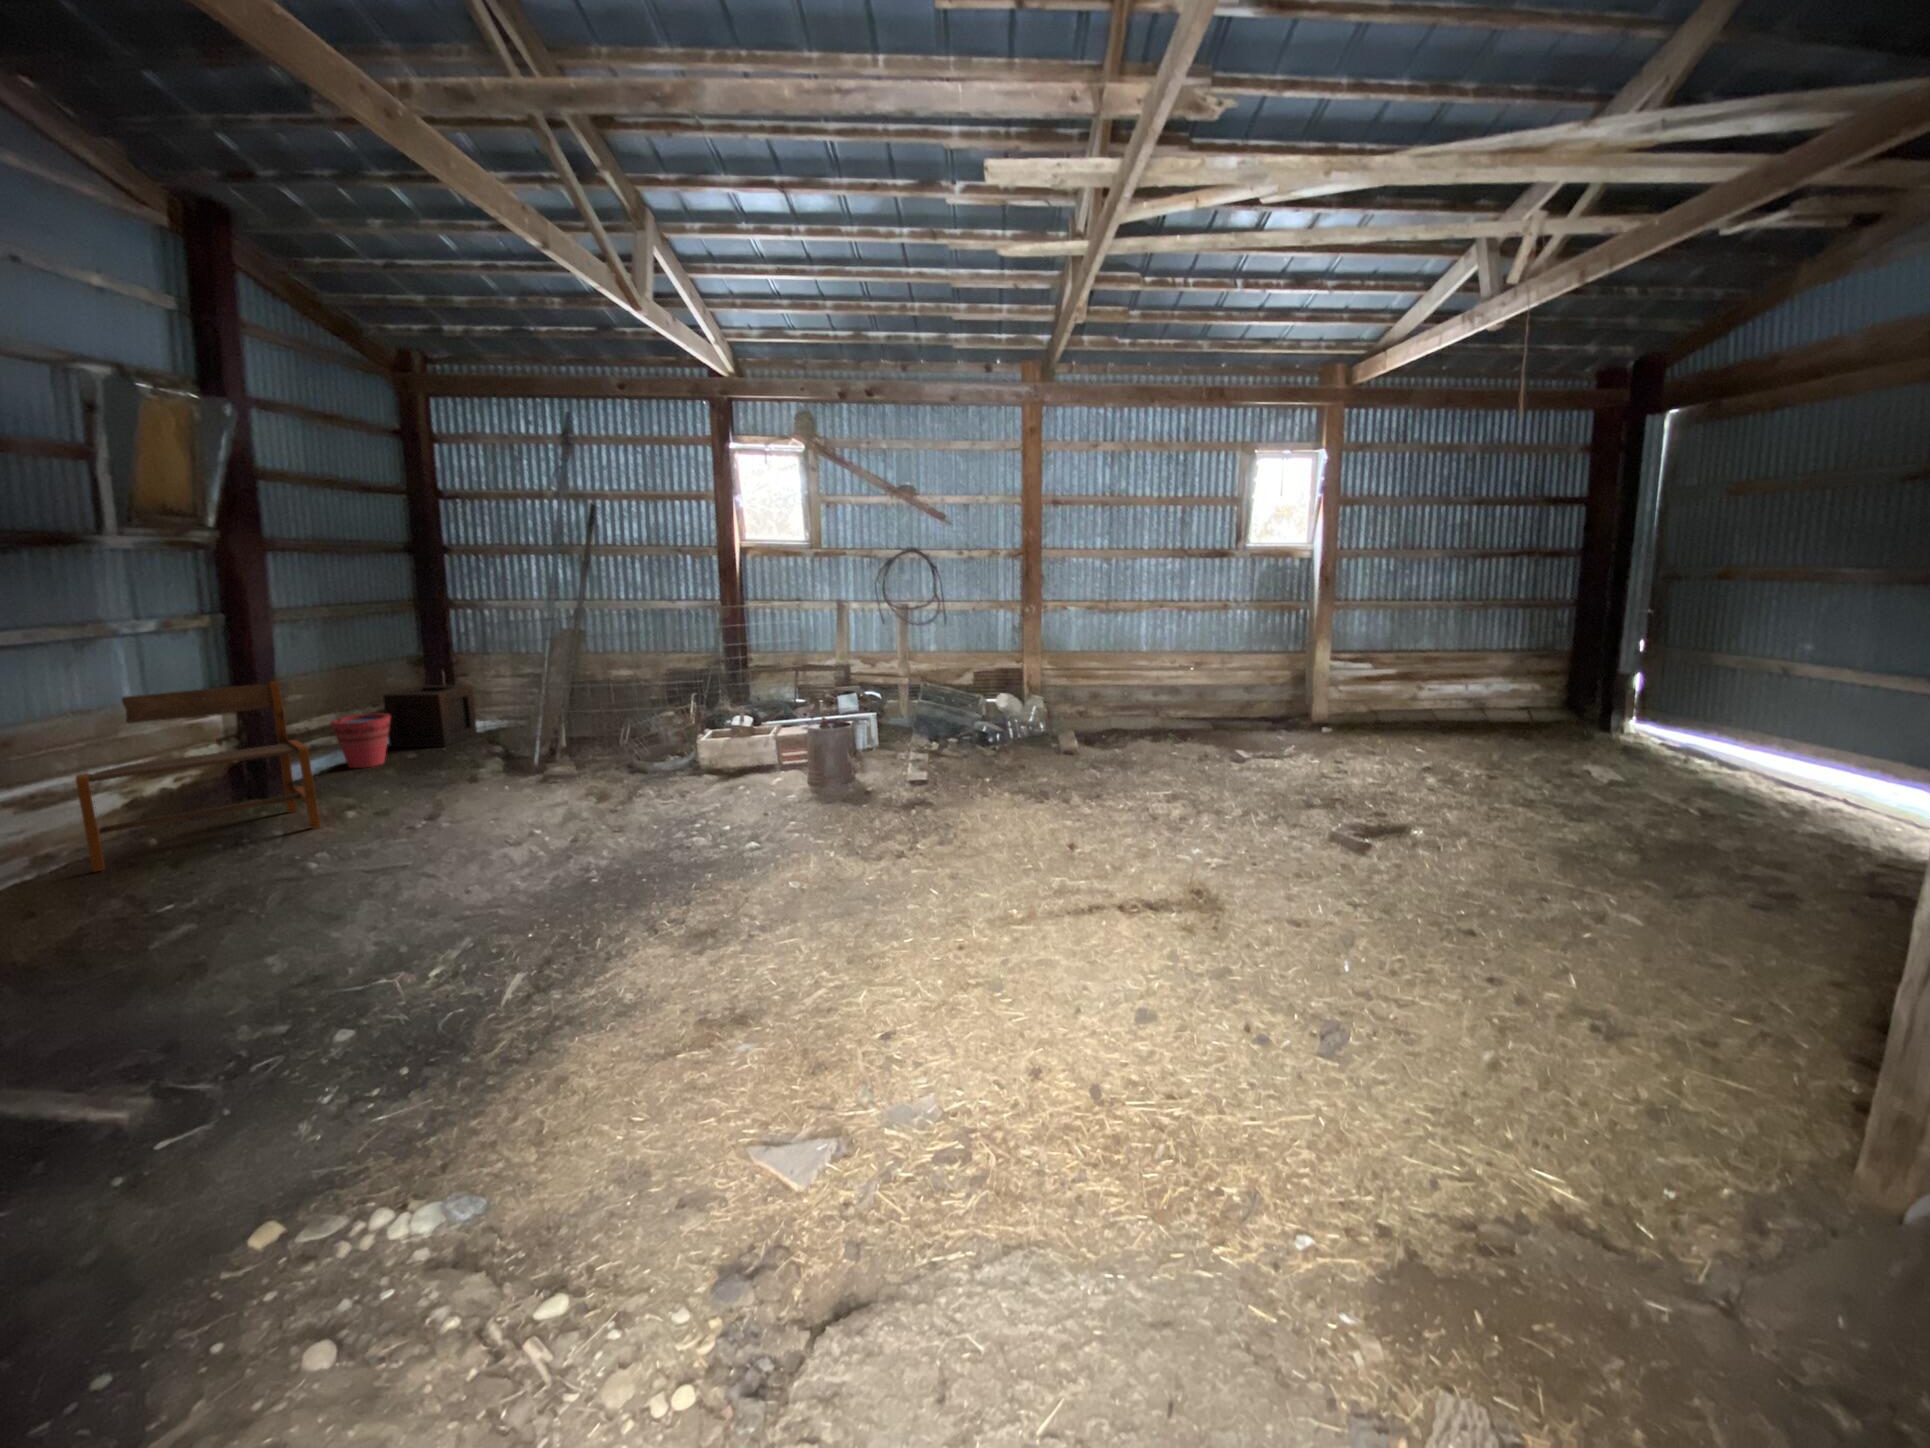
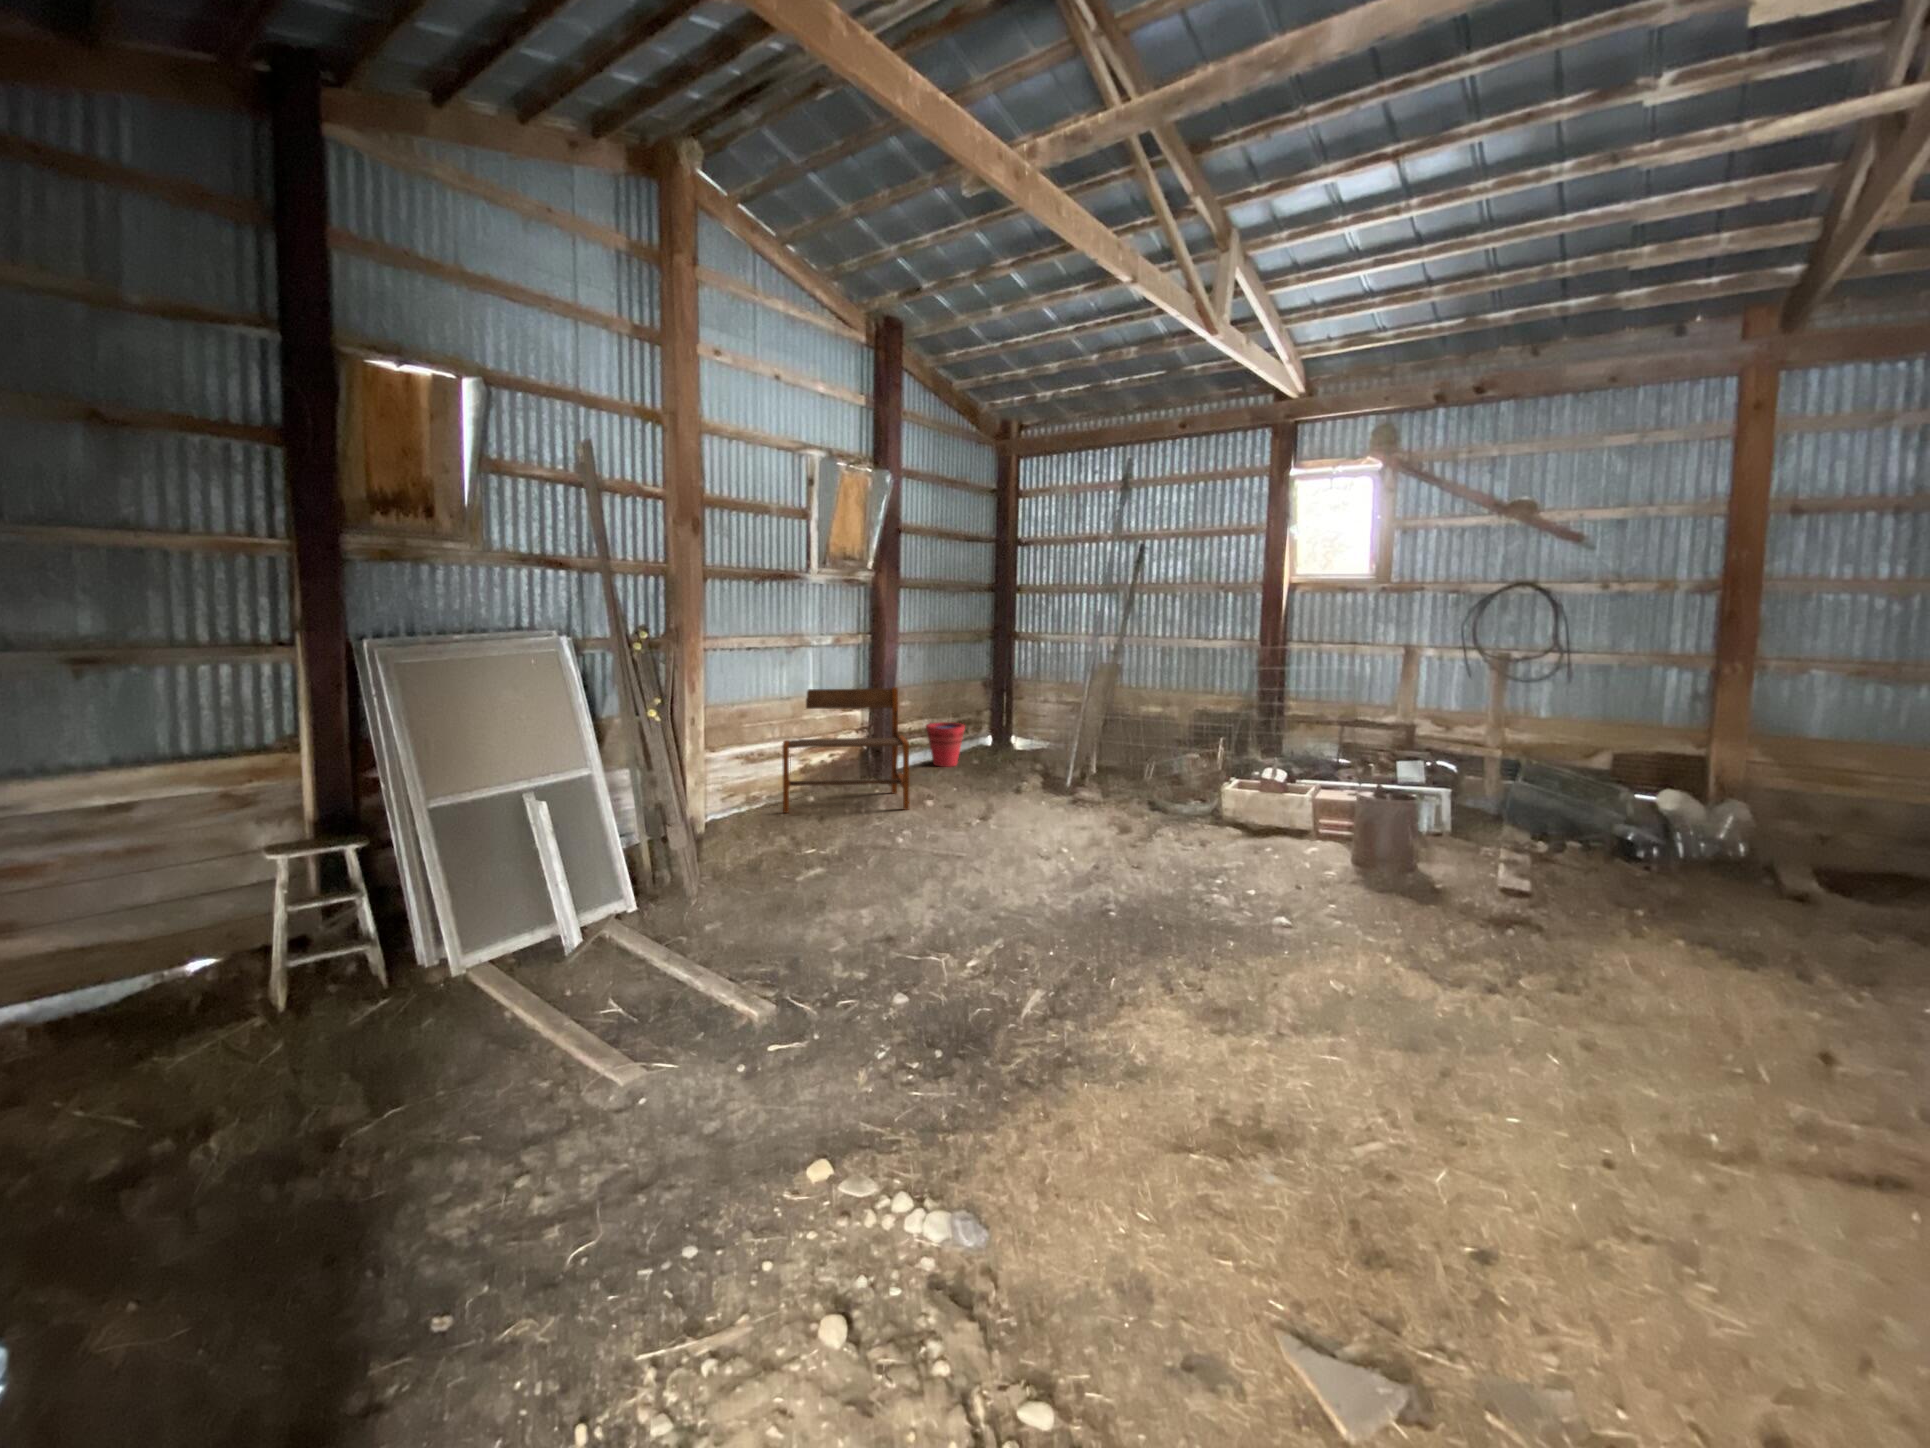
wooden crate: present [383,685,477,747] -> none [962,704,1025,758]

